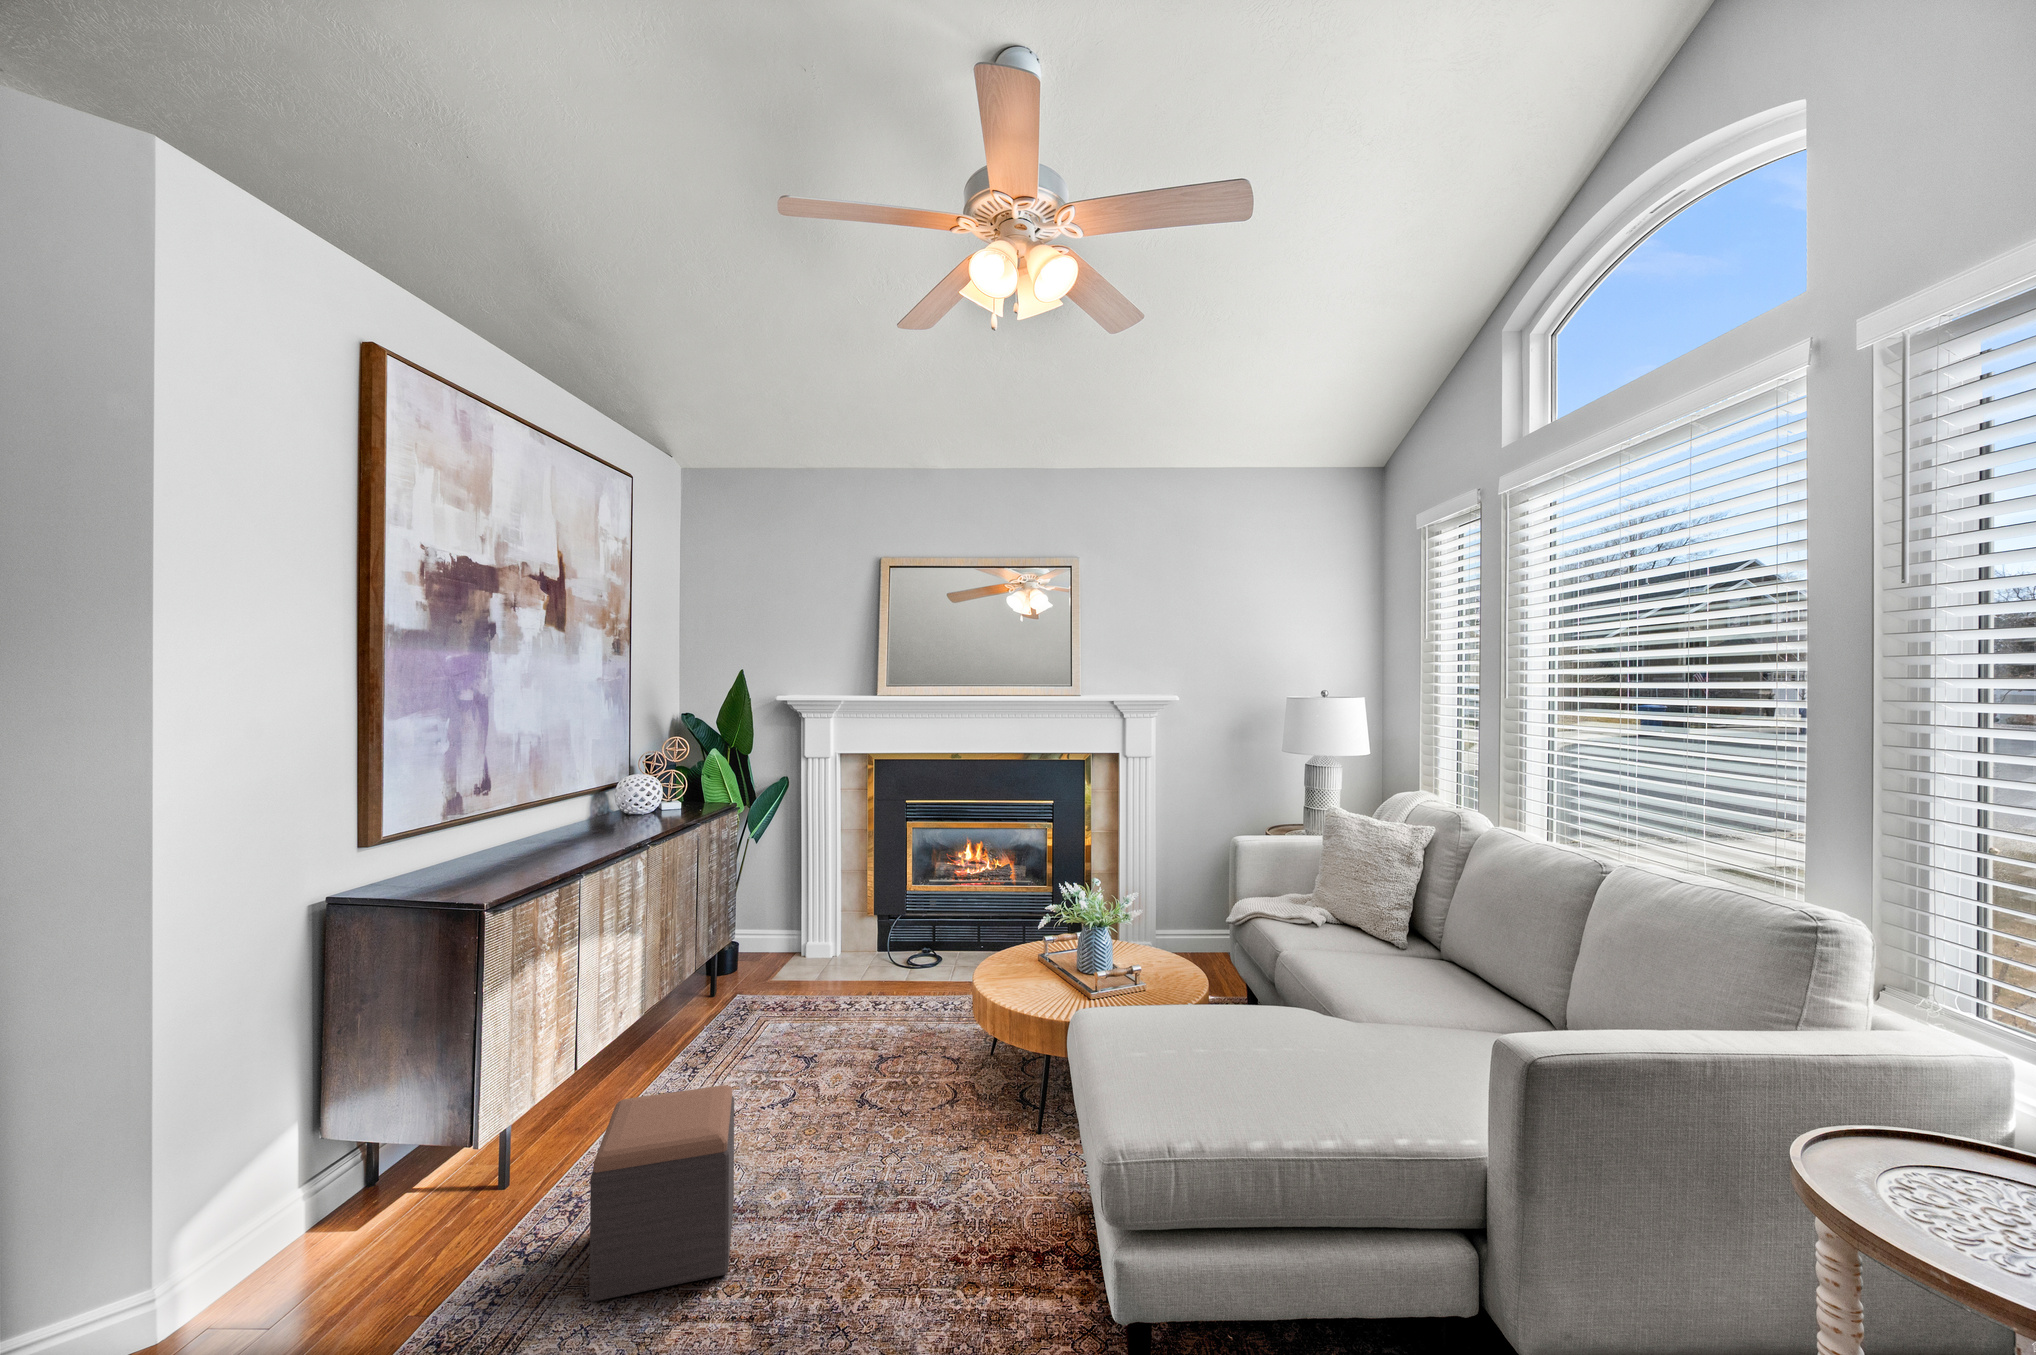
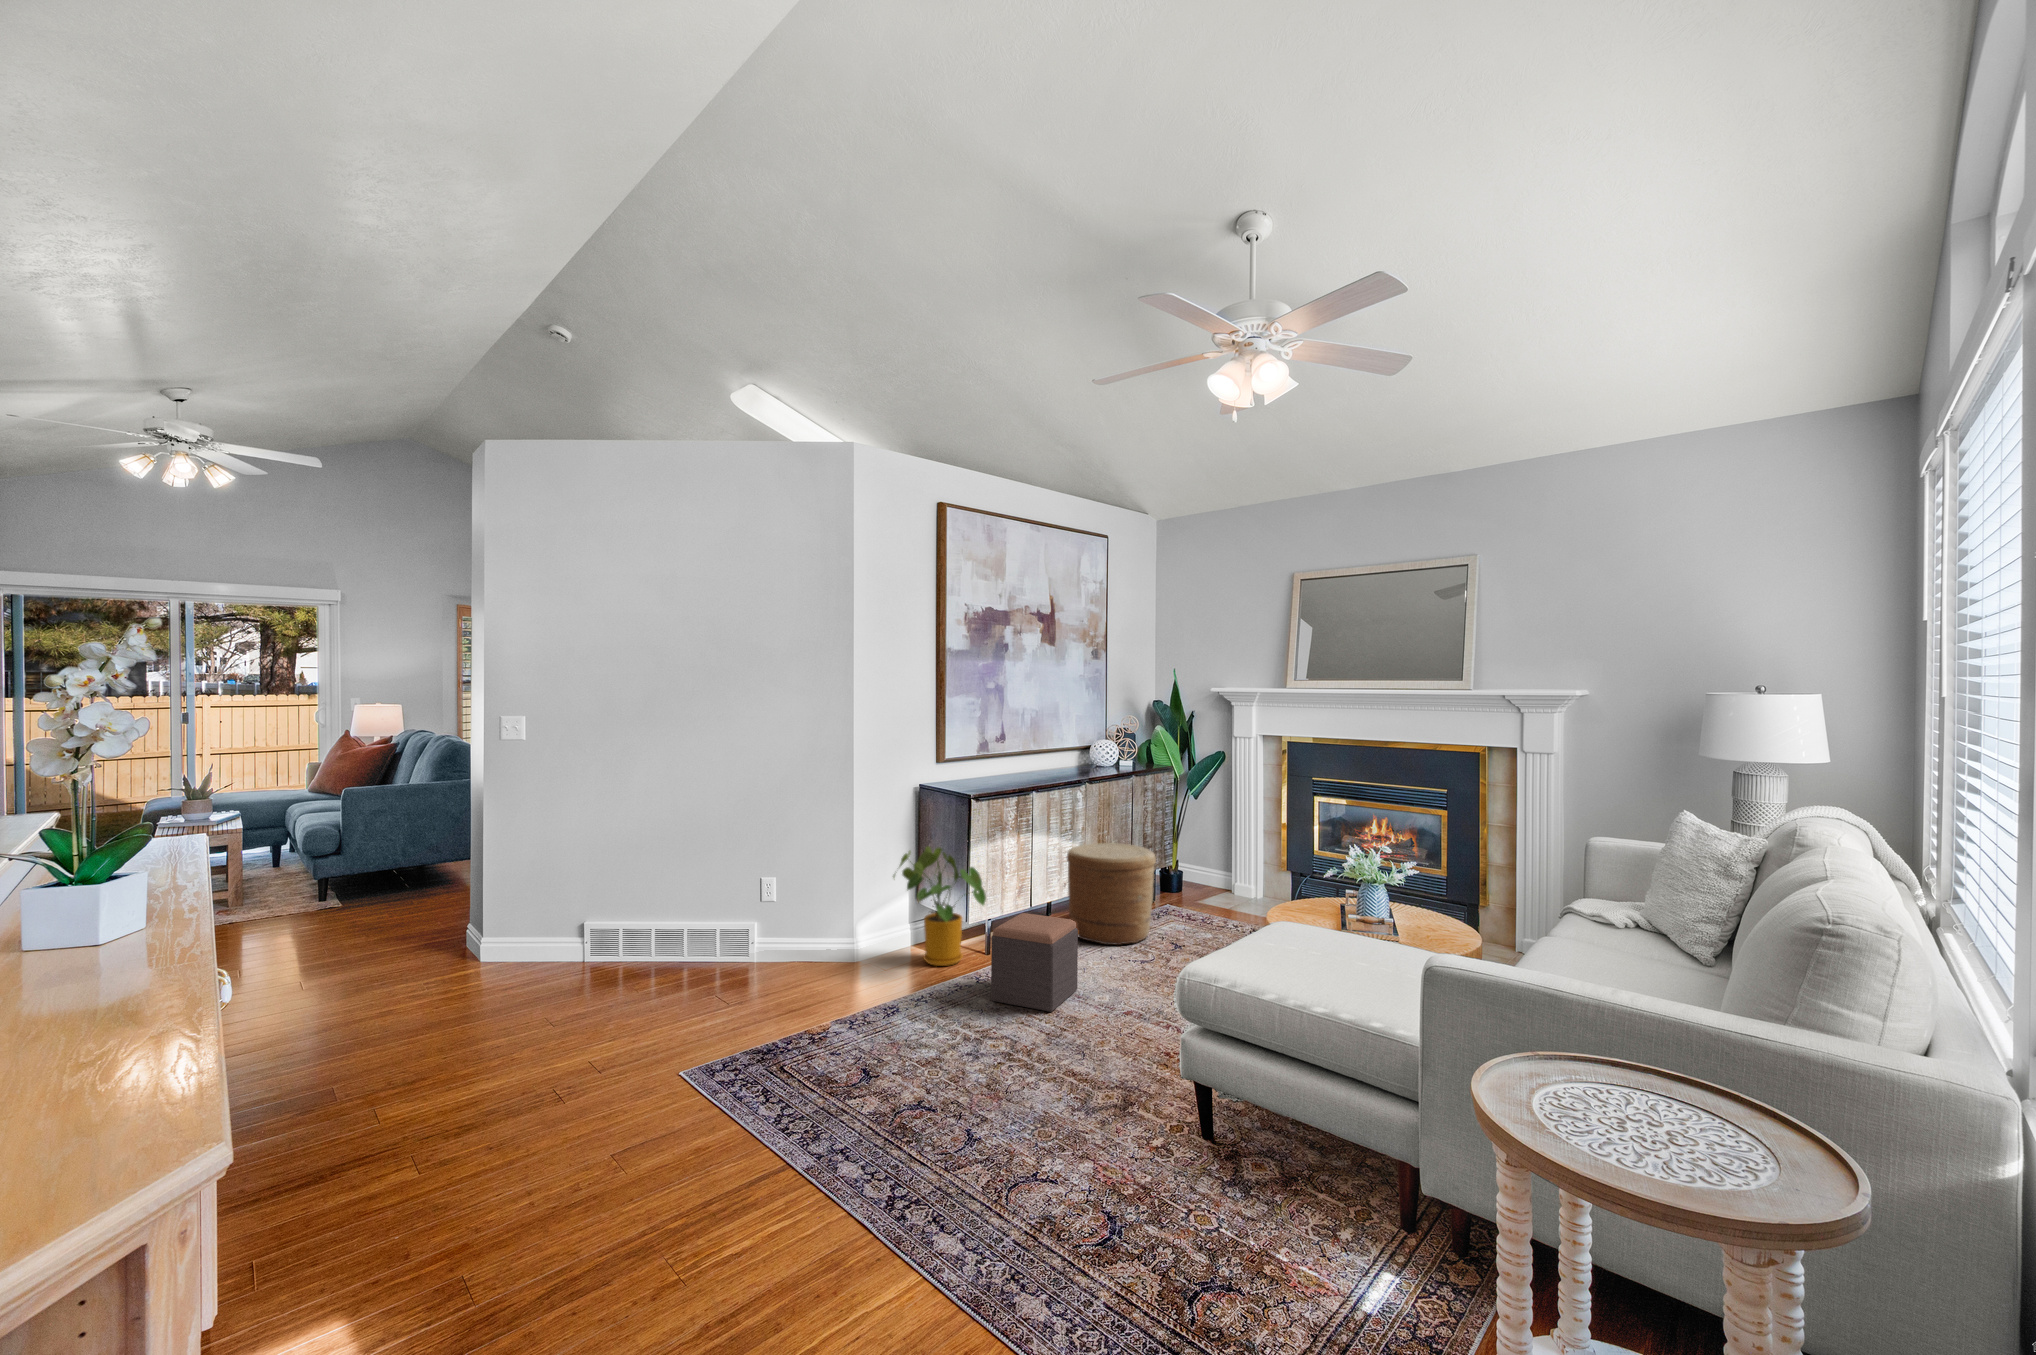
woven basket: none [627,924,770,1092] -> present [1067,843,1156,945]
house plant: none [277,1009,530,1263] -> present [893,846,986,966]

